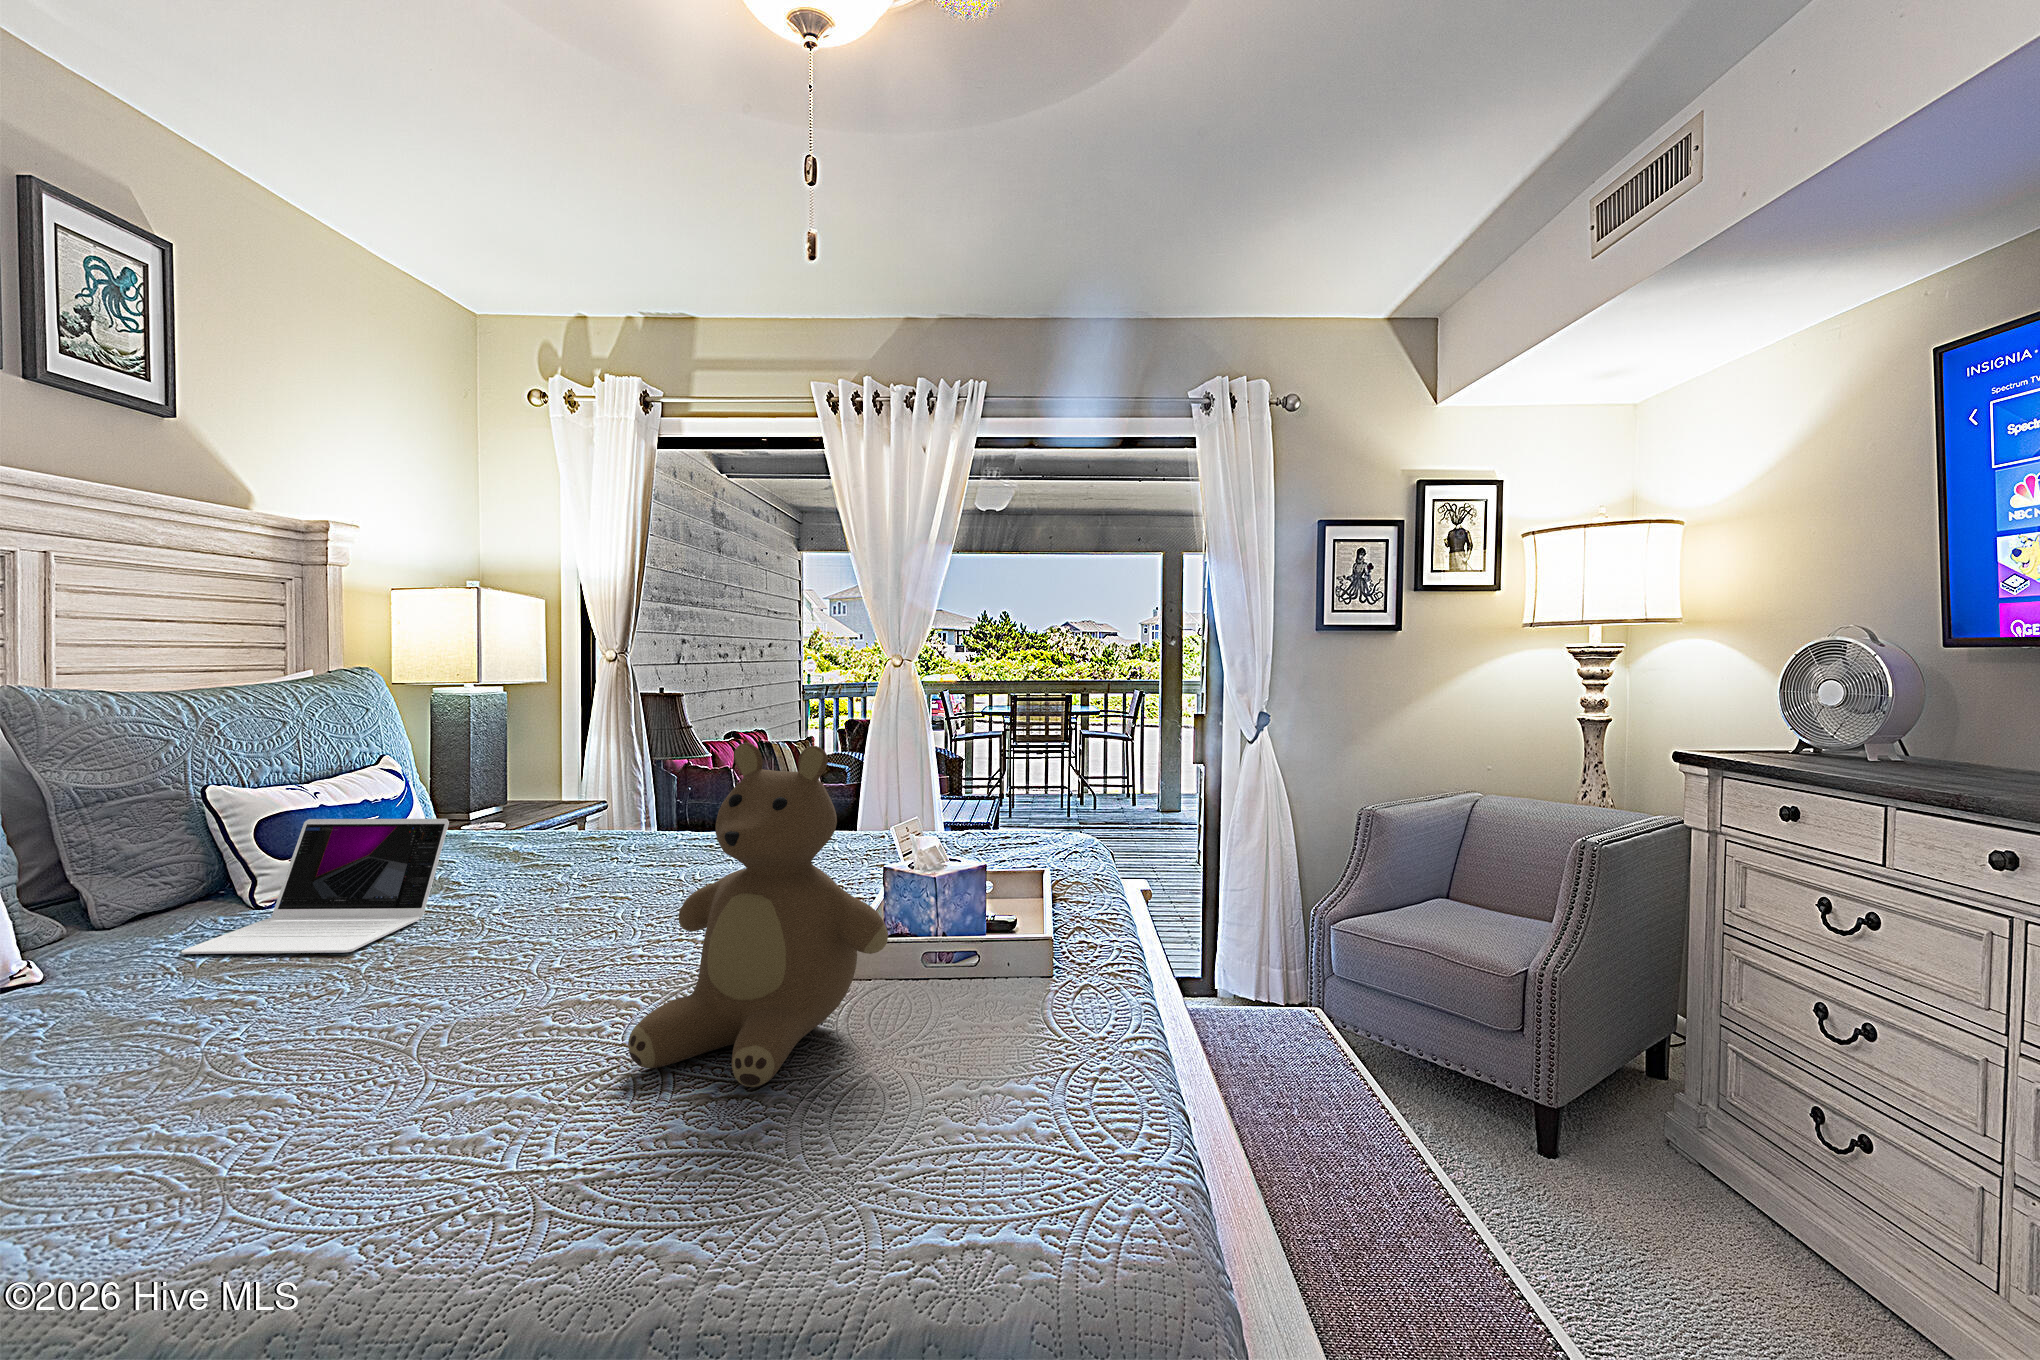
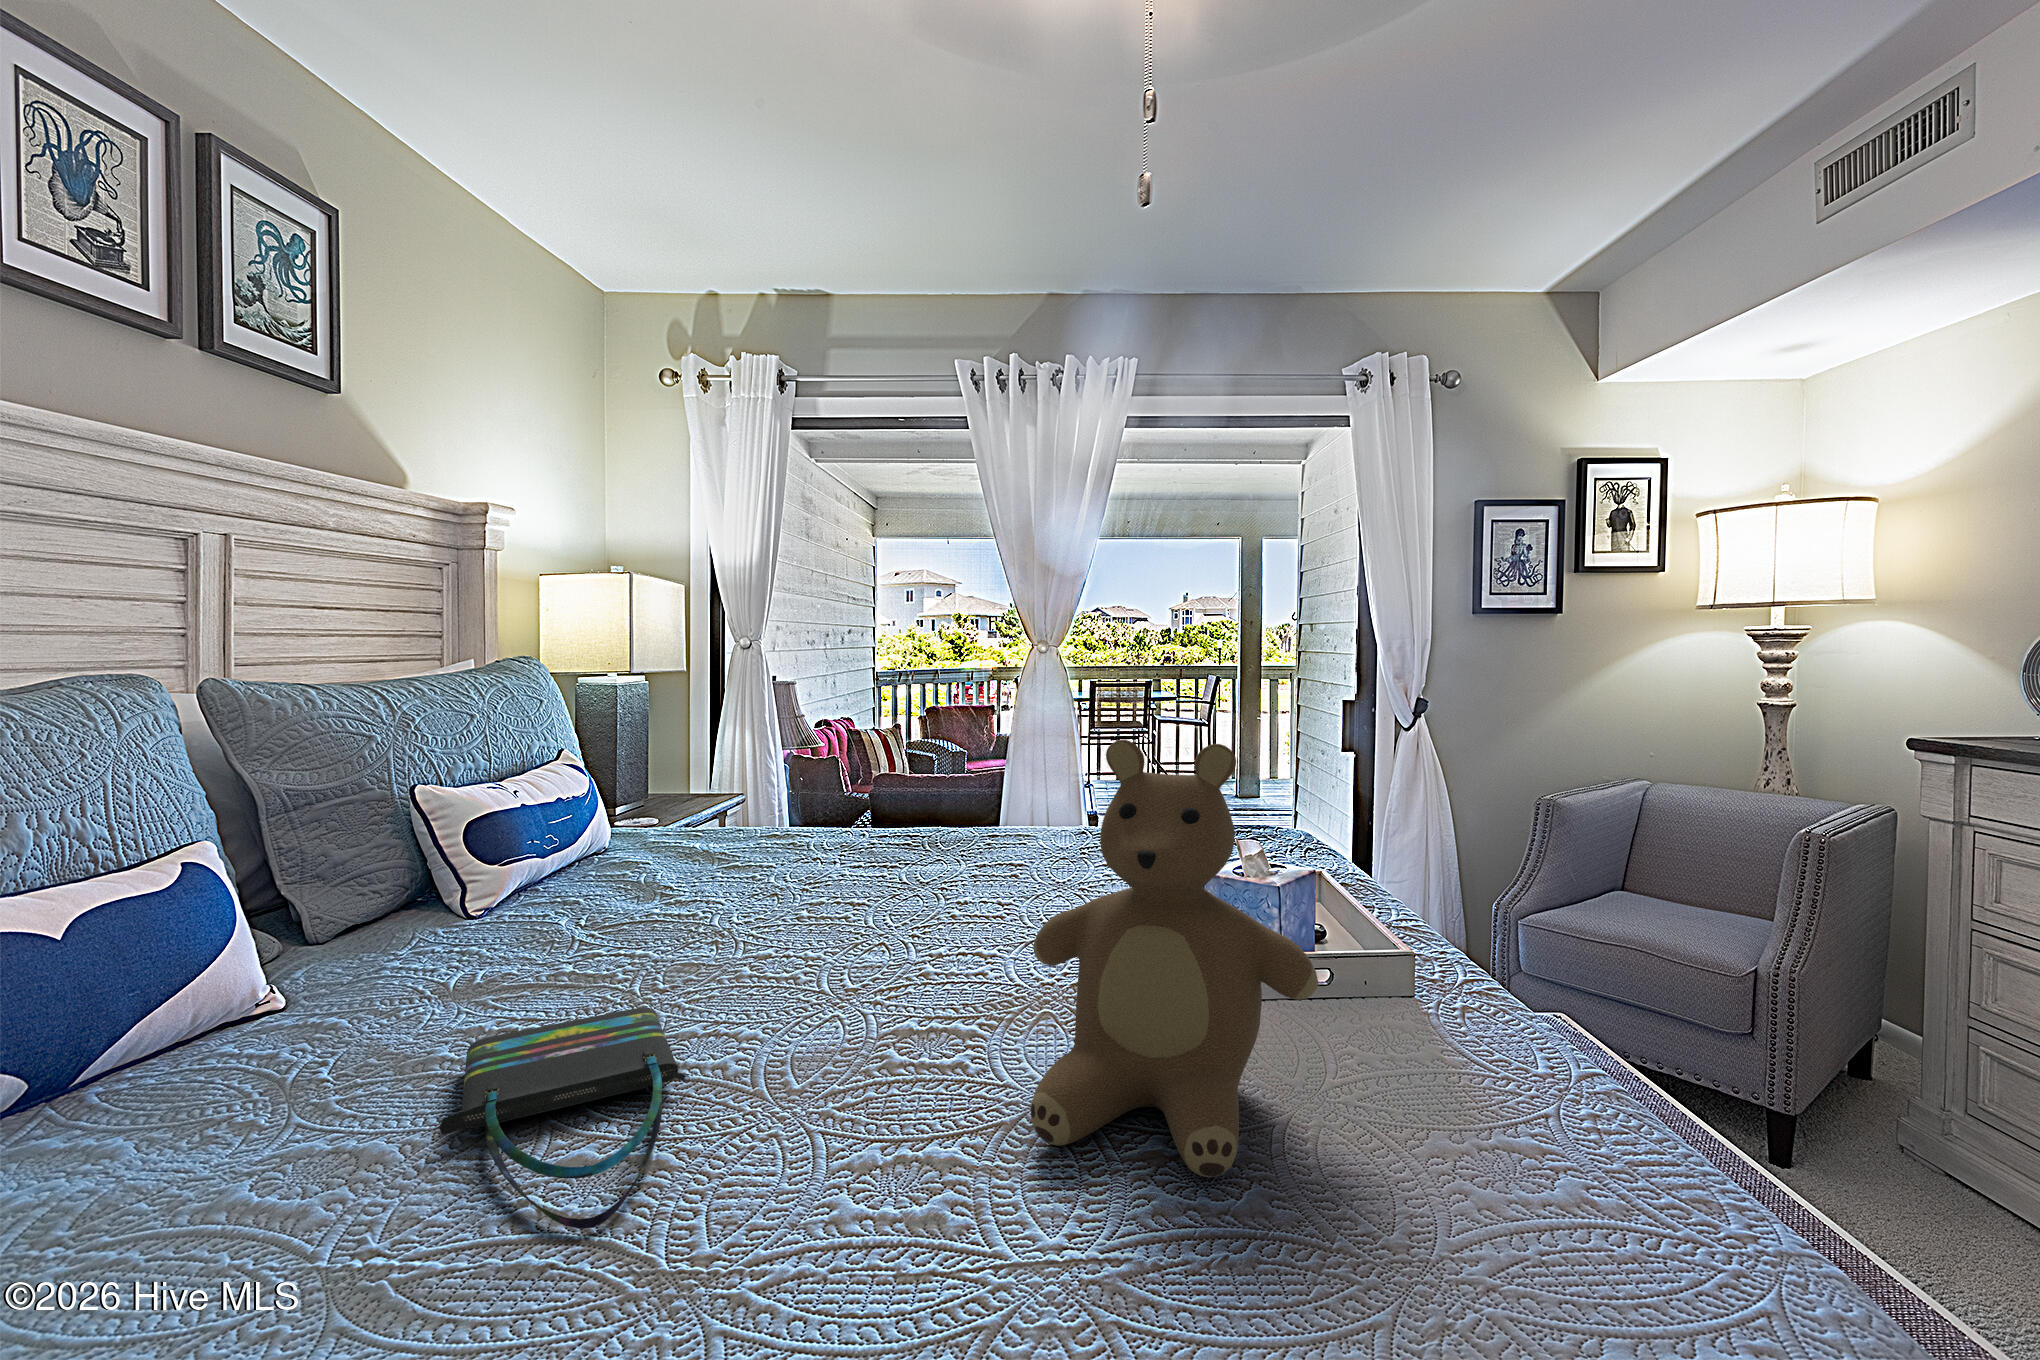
laptop: present [182,819,449,954] -> none [418,820,679,976]
tote bag: none [137,973,373,1124] -> present [439,1007,690,1229]

